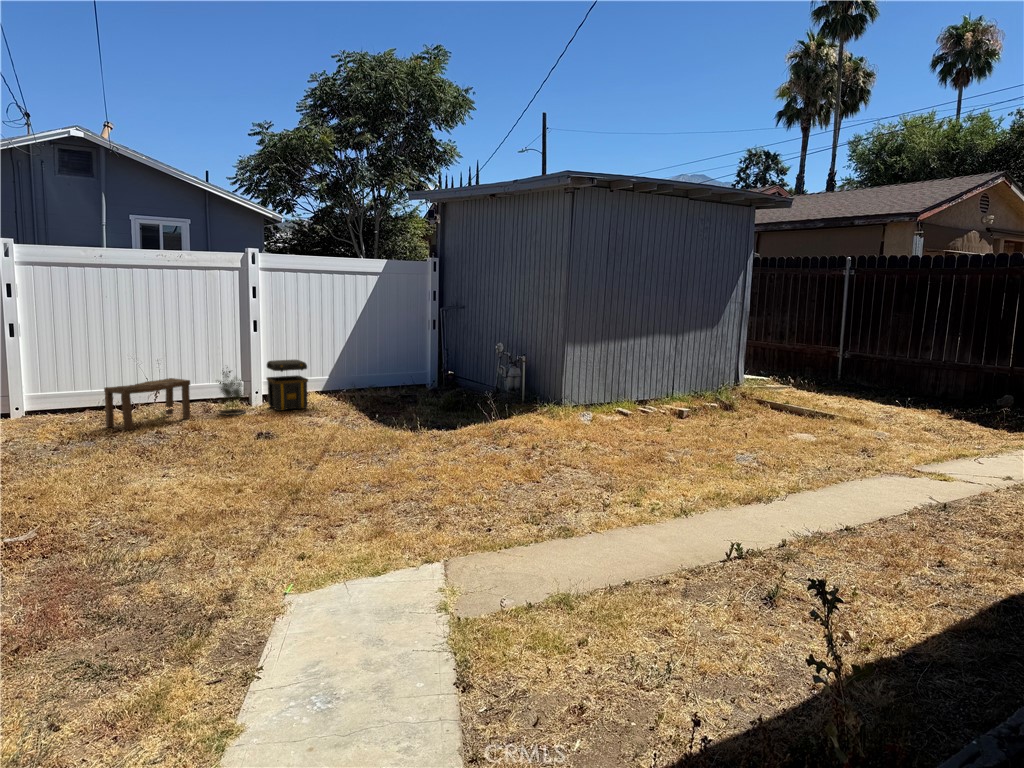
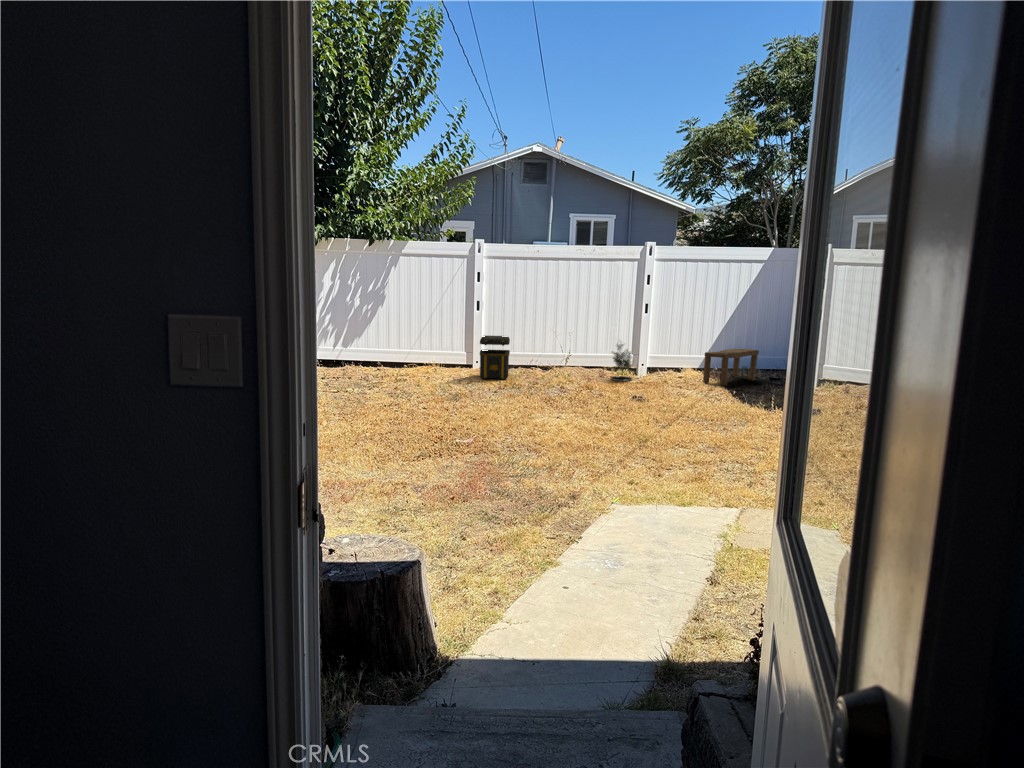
toolbox: present [267,360,308,411] -> present [480,336,510,379]
bench: present [104,378,190,430] -> present [703,349,759,386]

